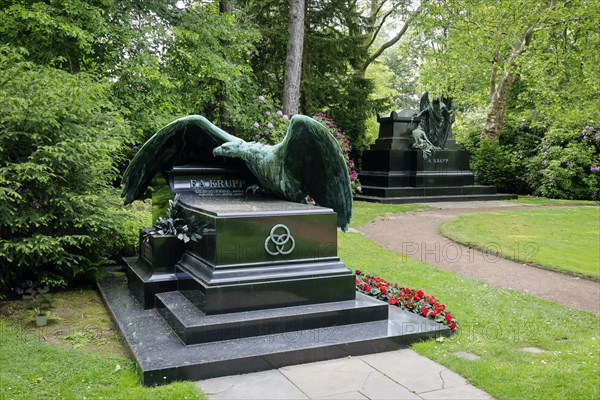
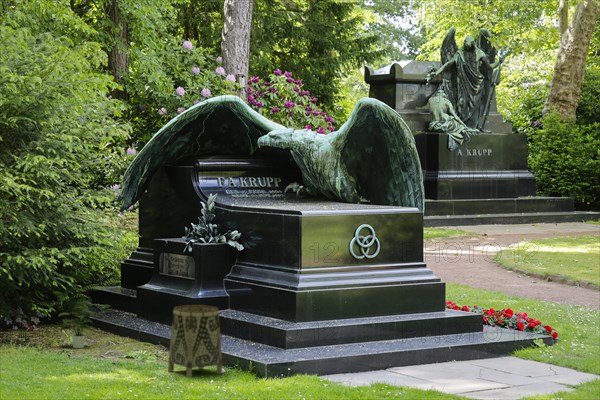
basket: none [51,309,100,387] -> present [168,305,223,377]

